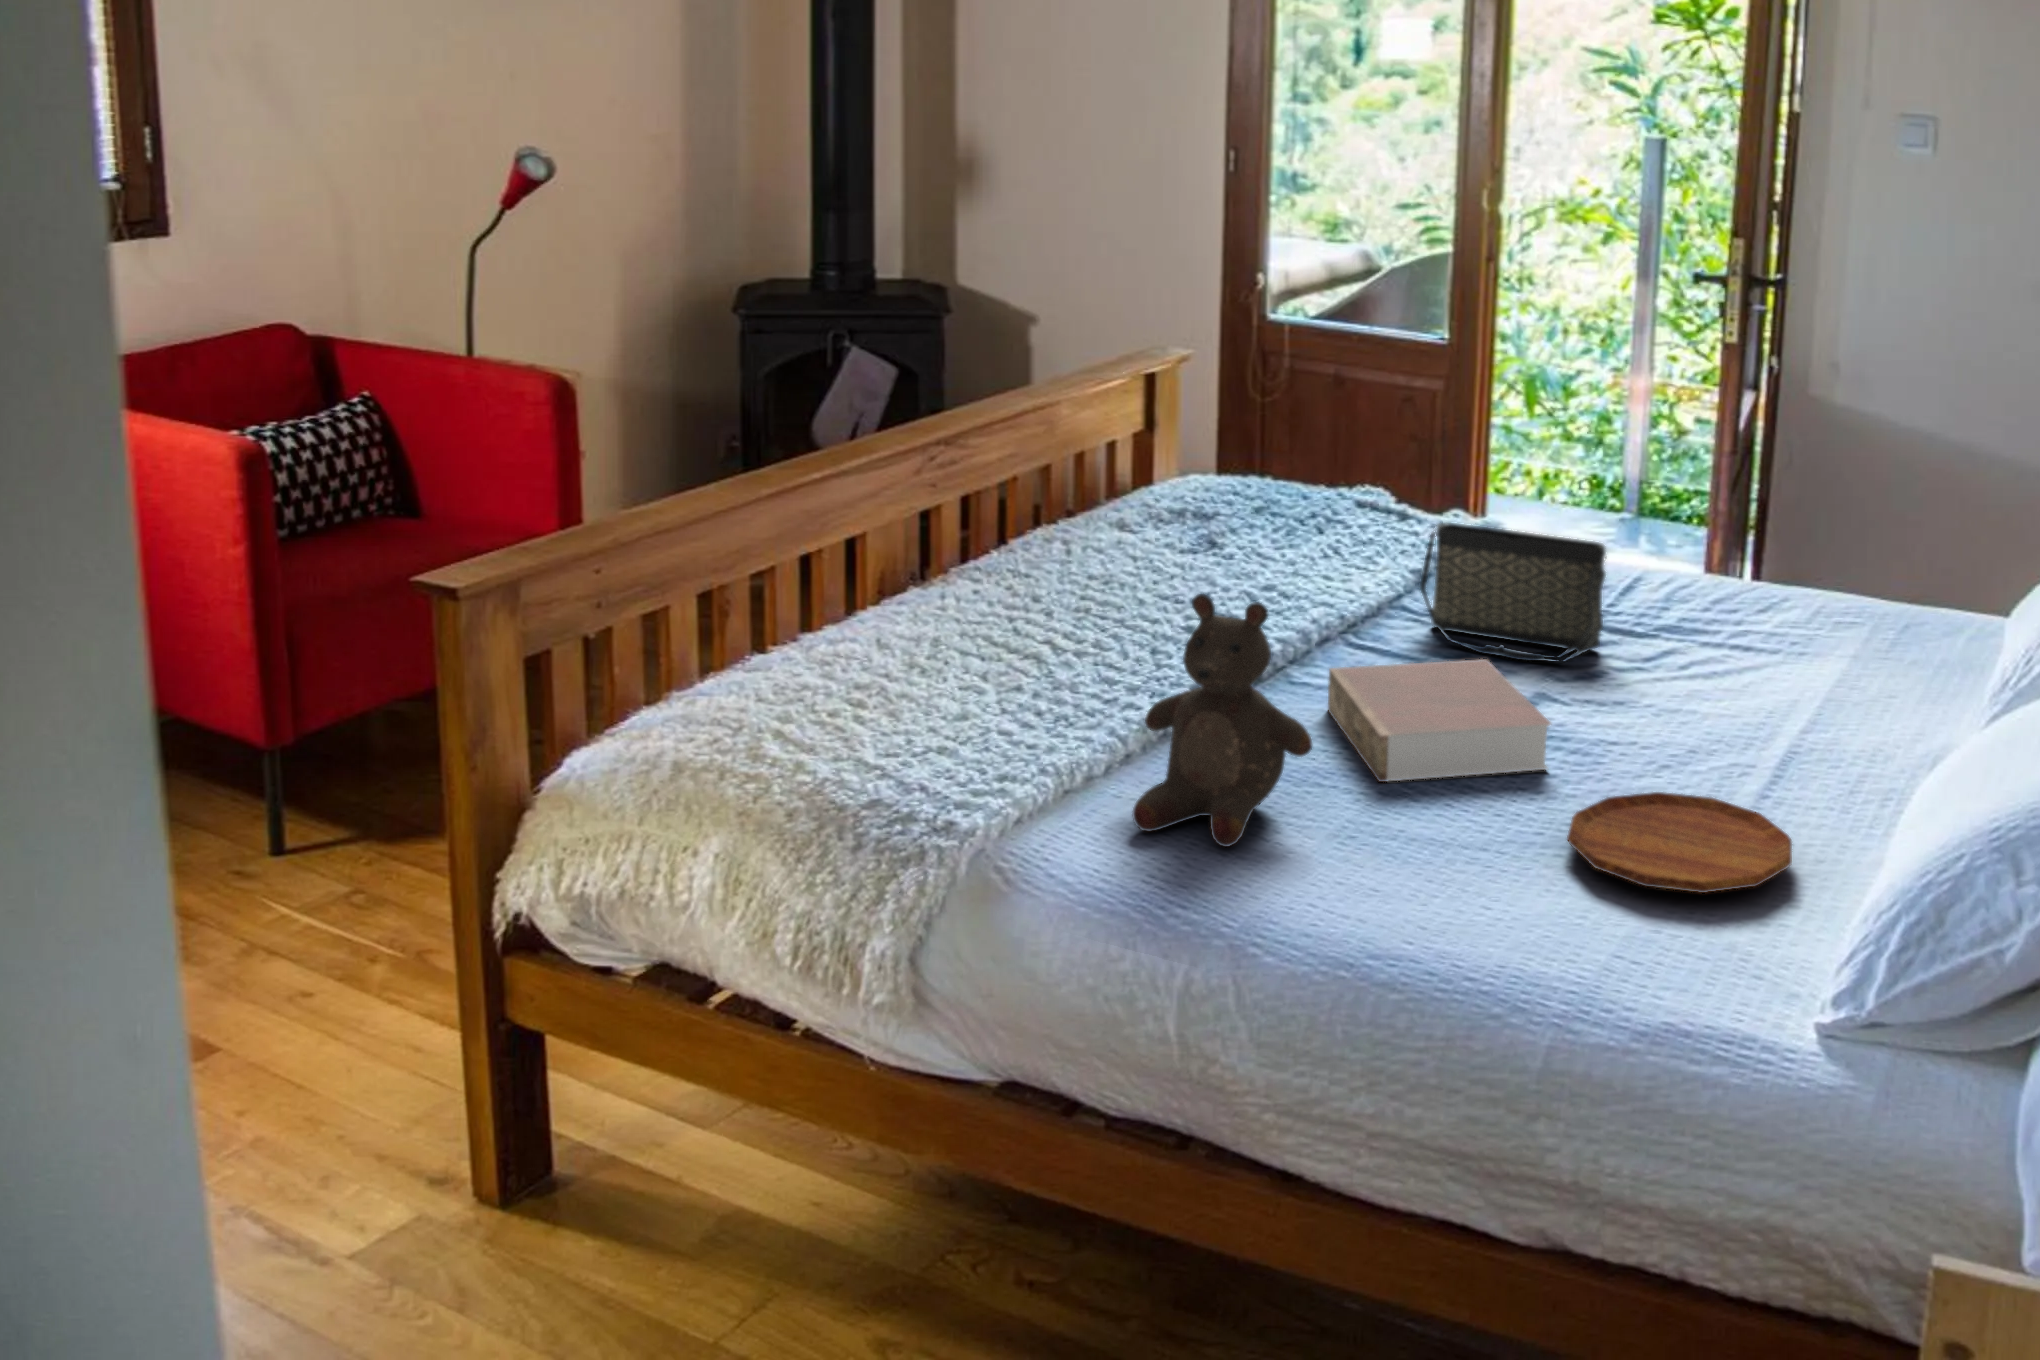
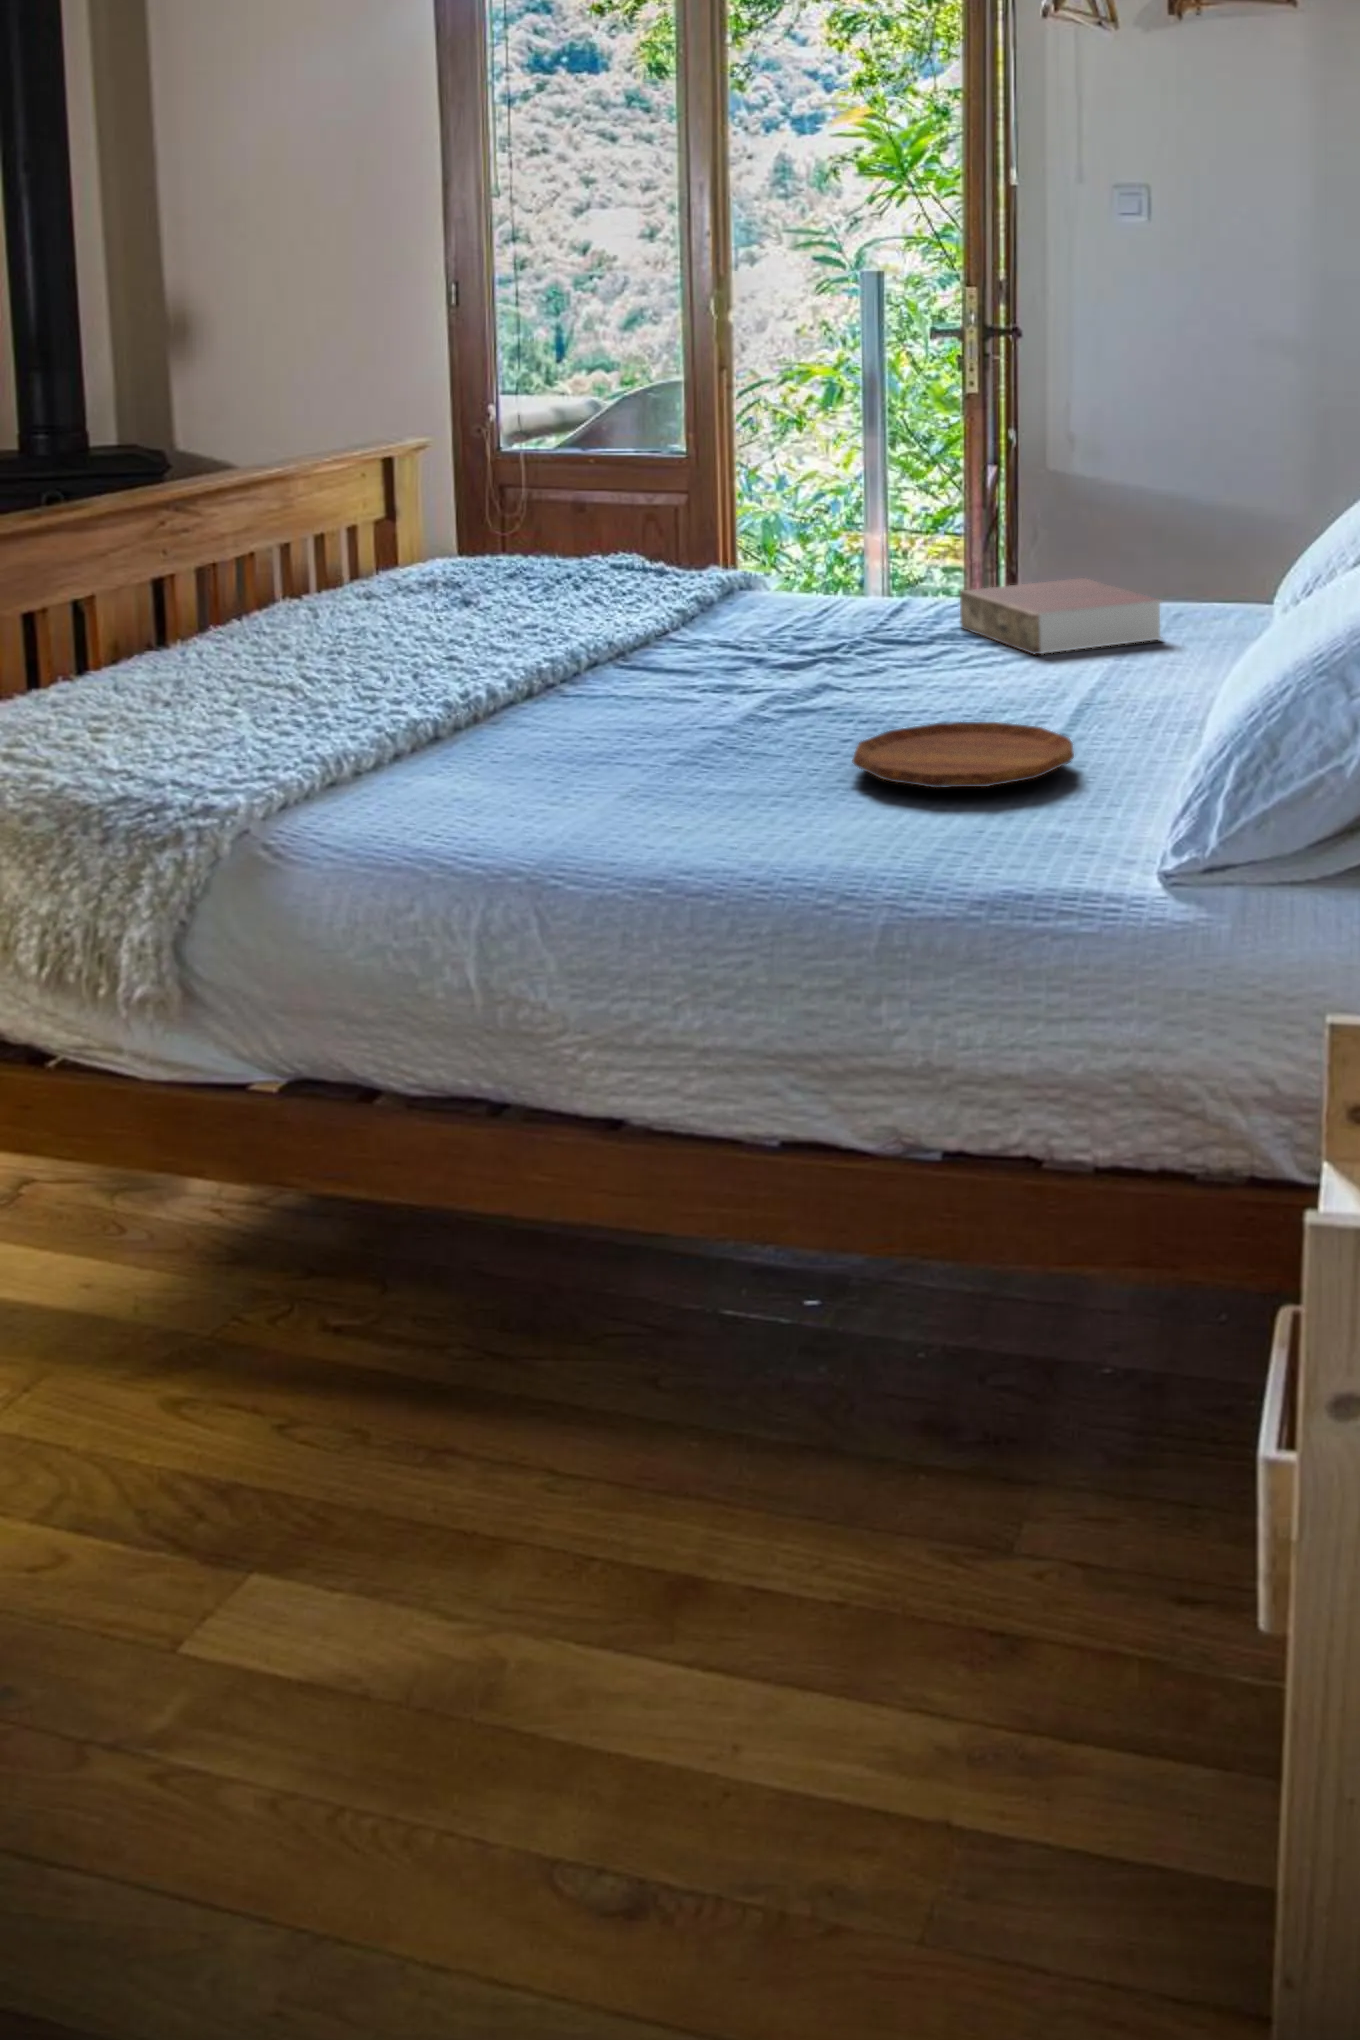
handbag: present [1420,523,1606,661] -> none [690,540,877,661]
stuffed bear: present [1132,594,1312,847] -> none [402,557,586,802]
book: present [1328,659,1551,782] -> present [960,578,1161,654]

